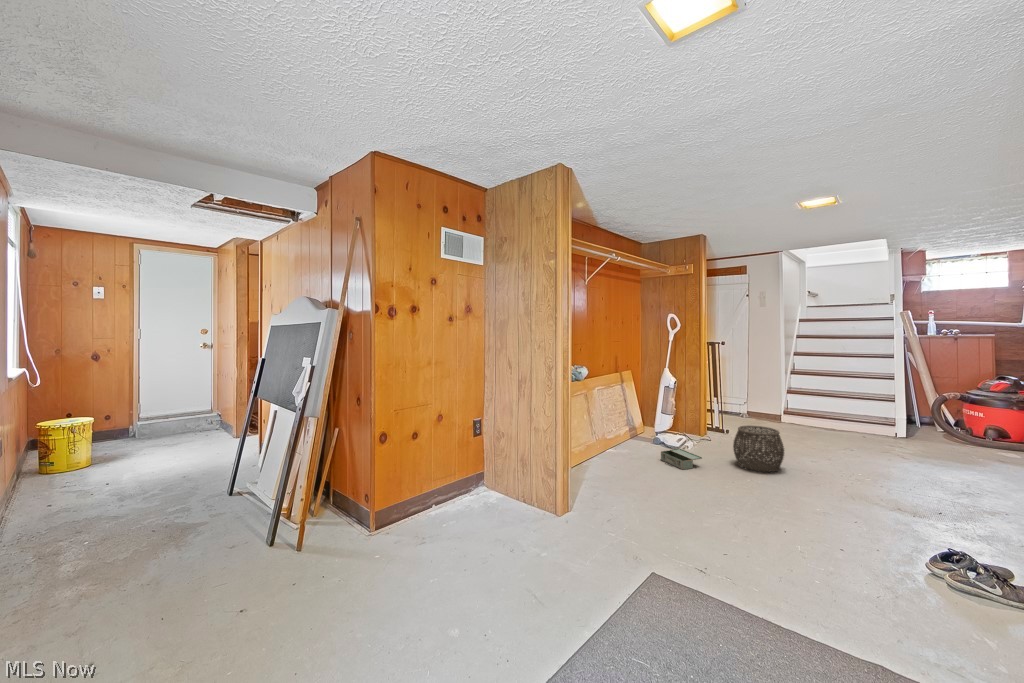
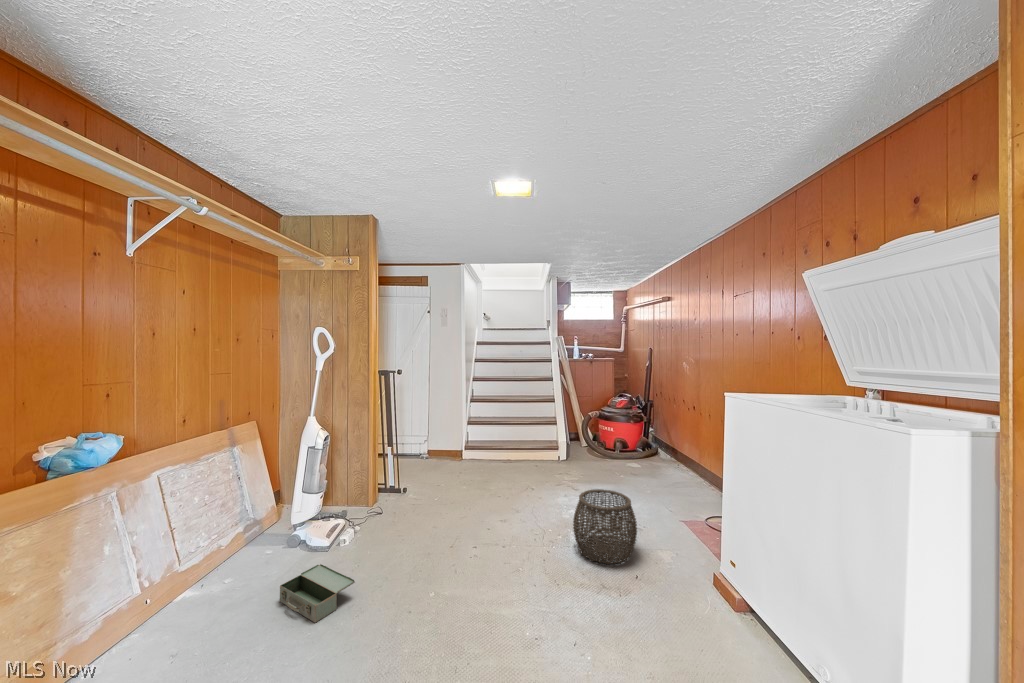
woven basket: present [733,425,784,472] -> present [573,489,637,564]

